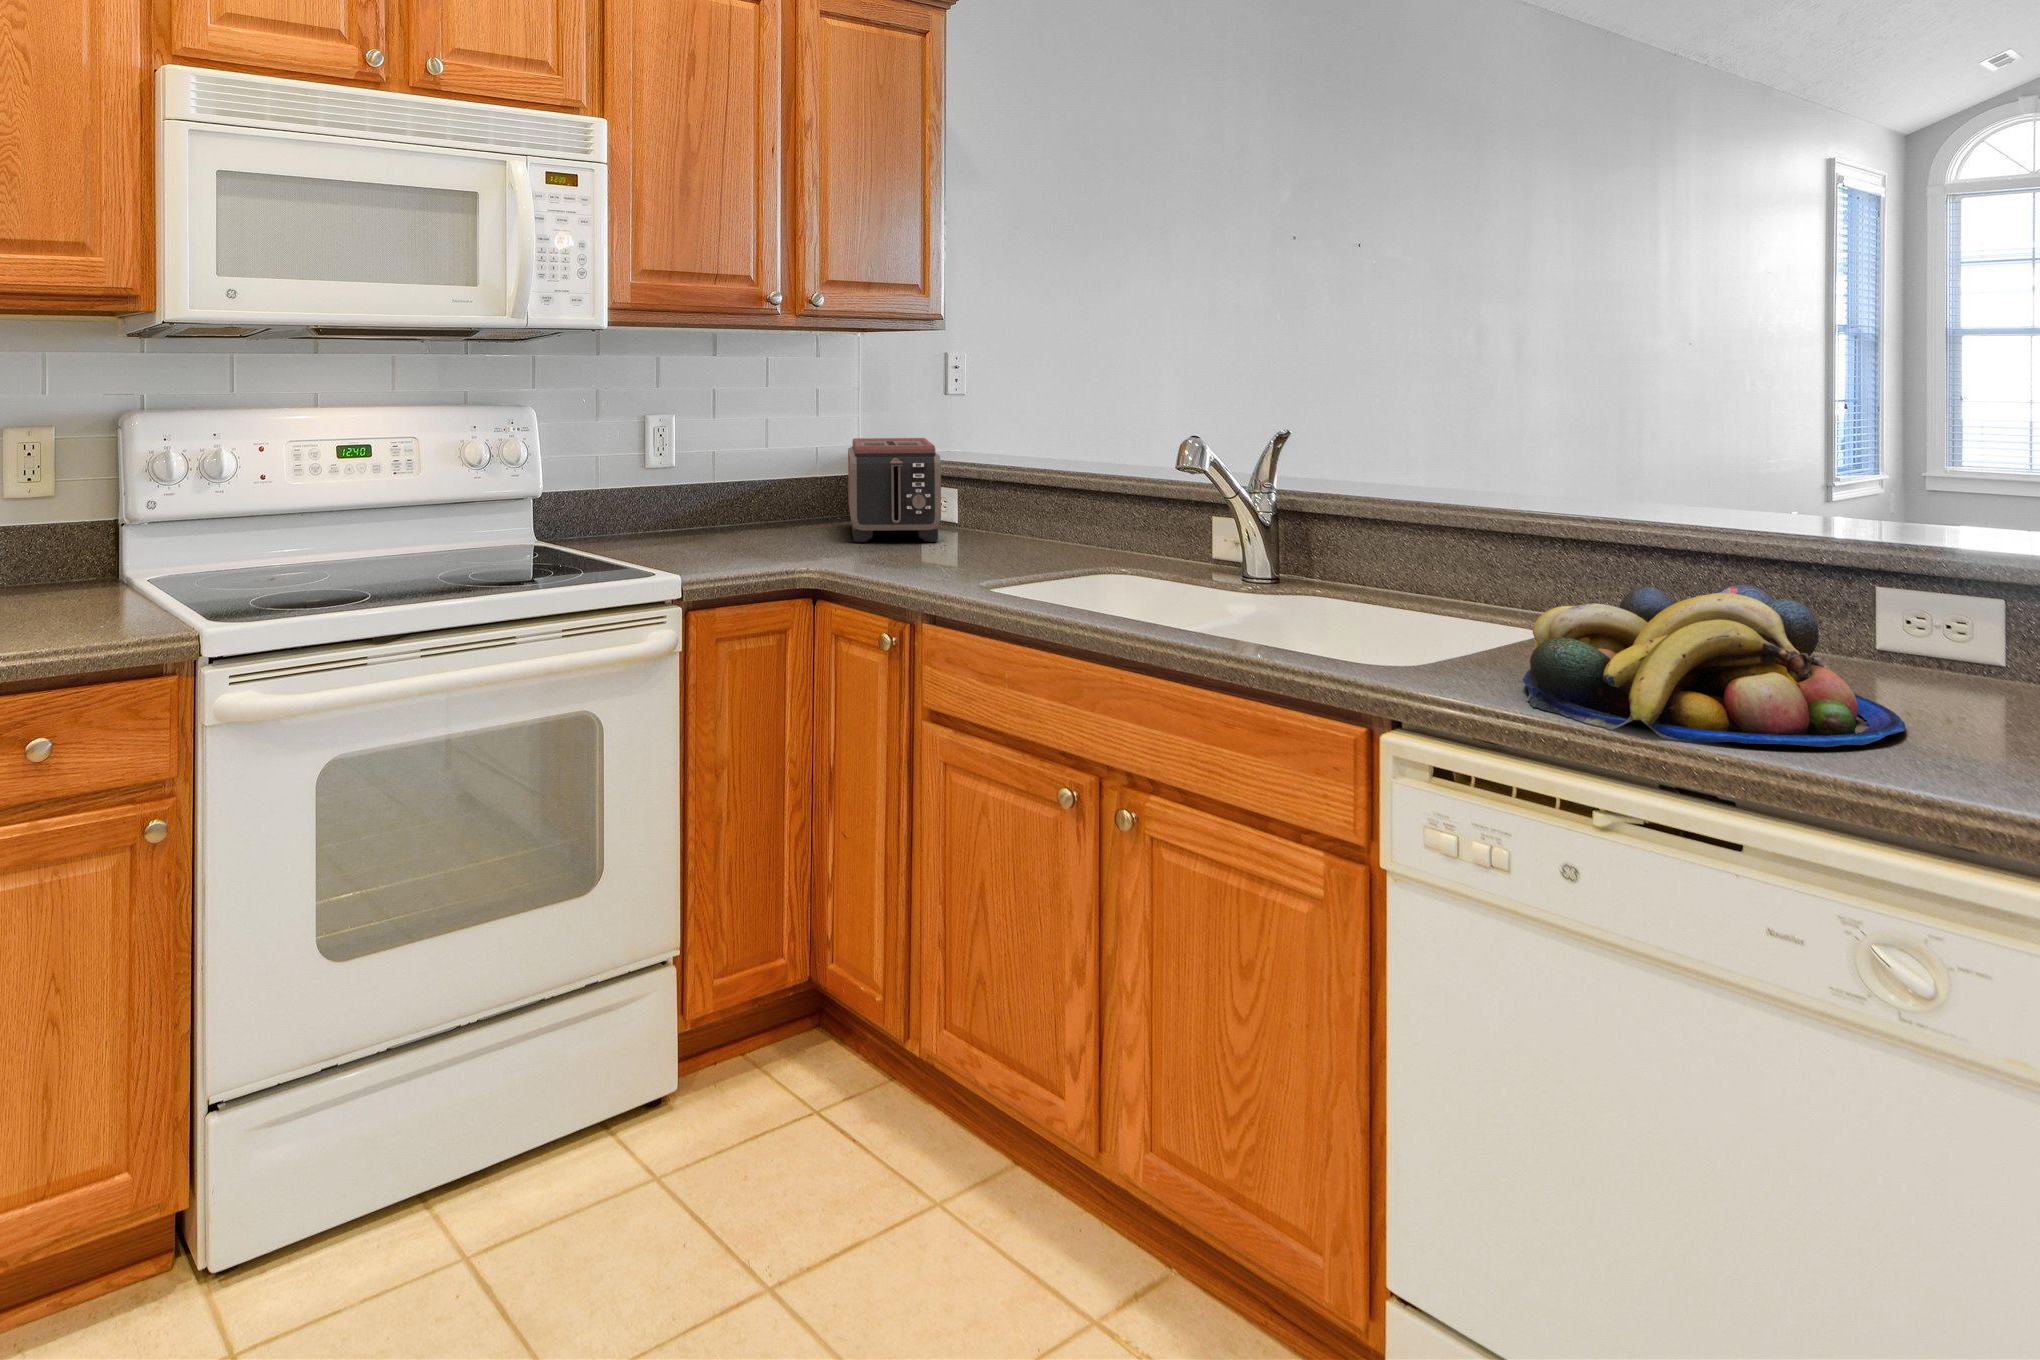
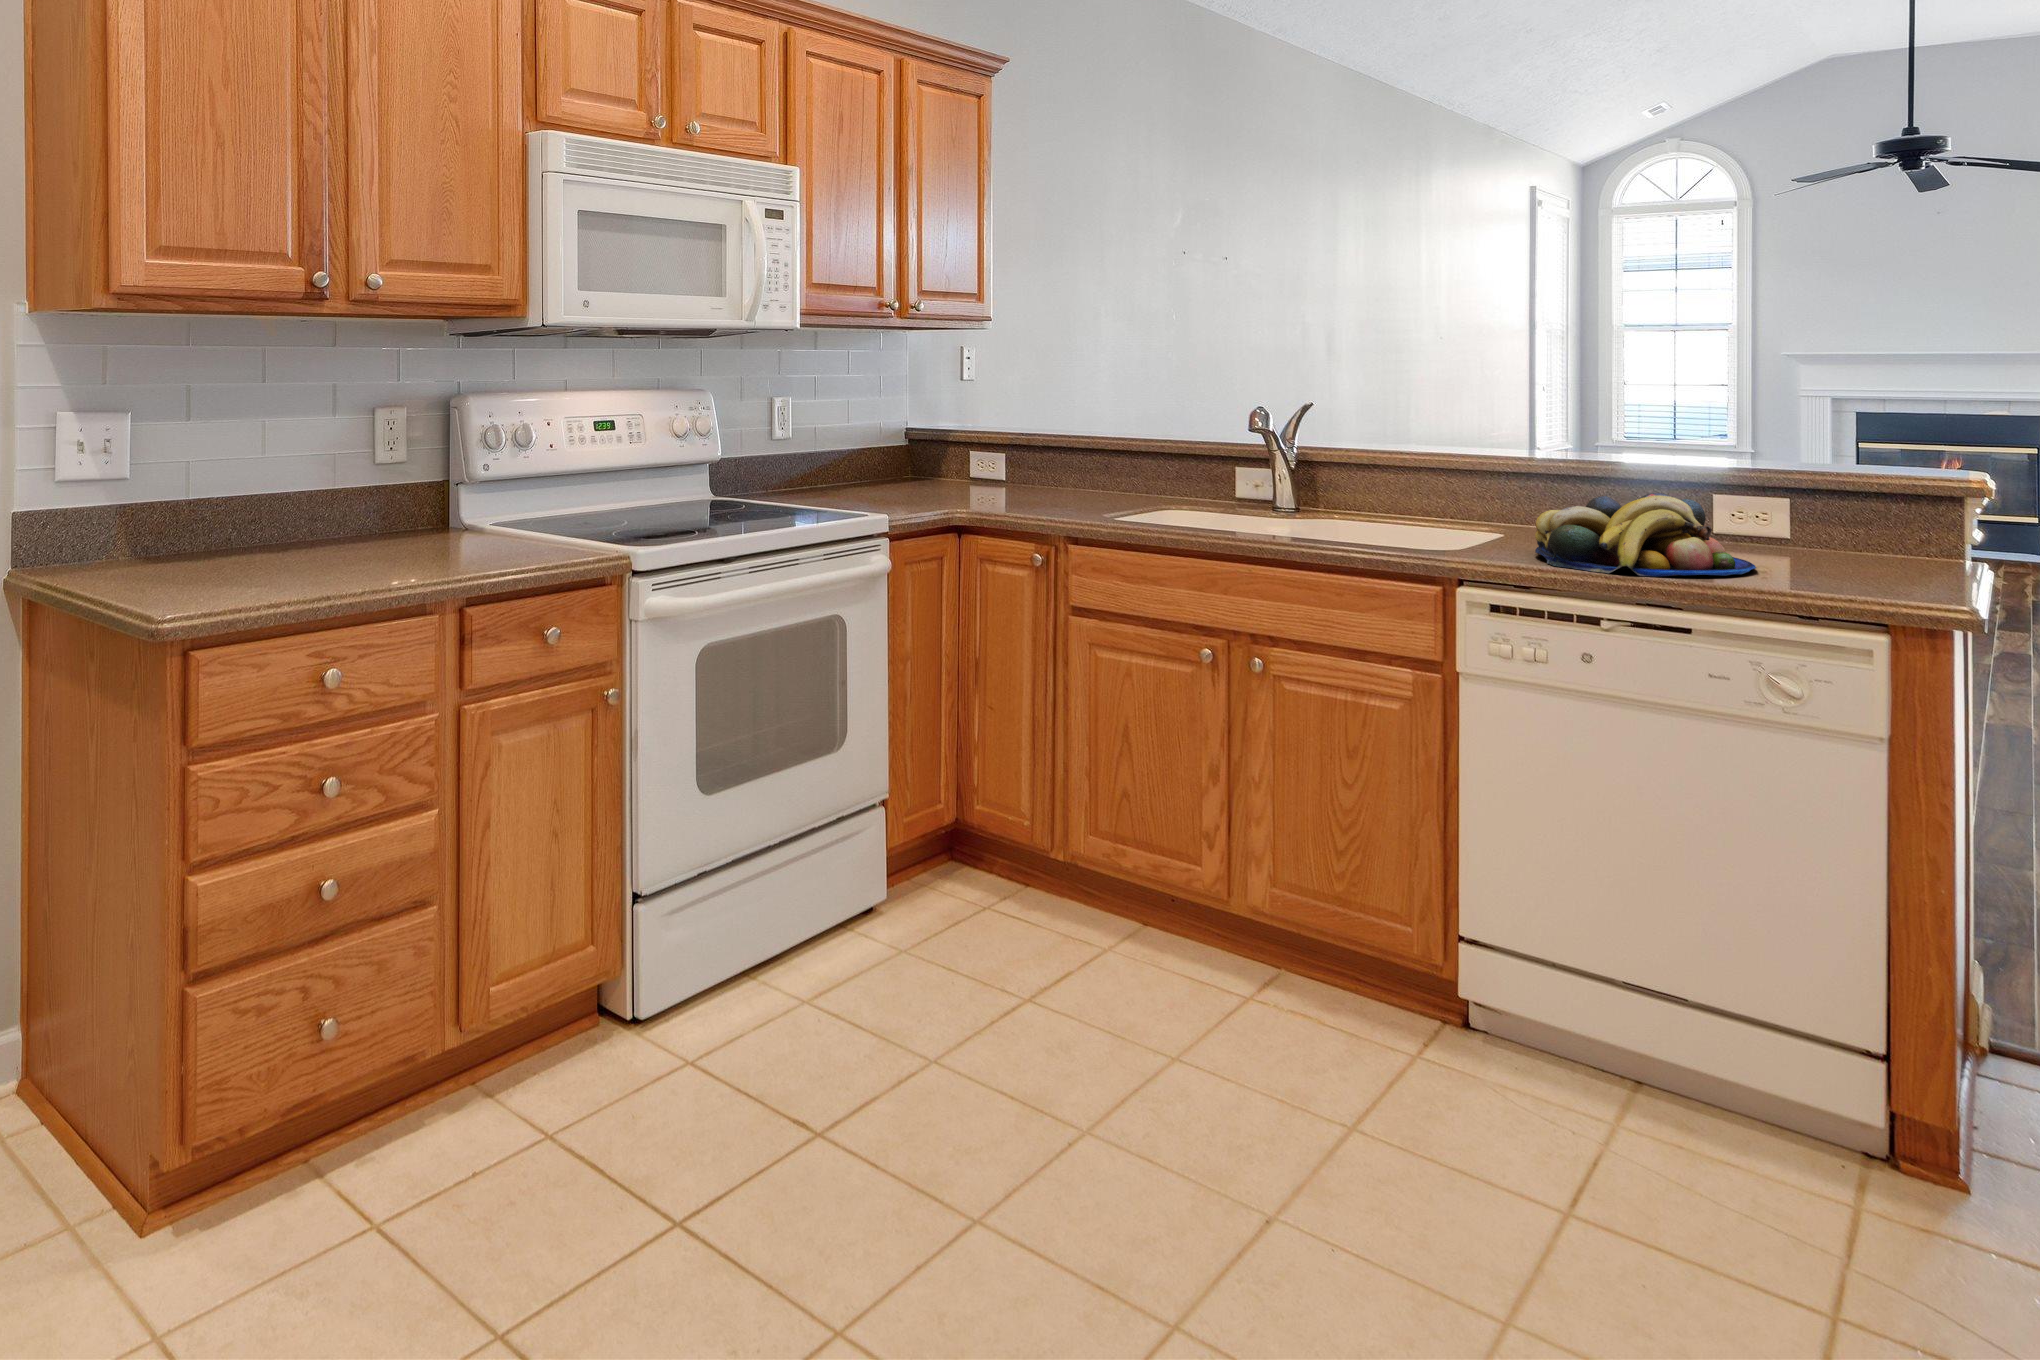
toaster: present [848,438,941,542] -> none [919,416,1016,497]

